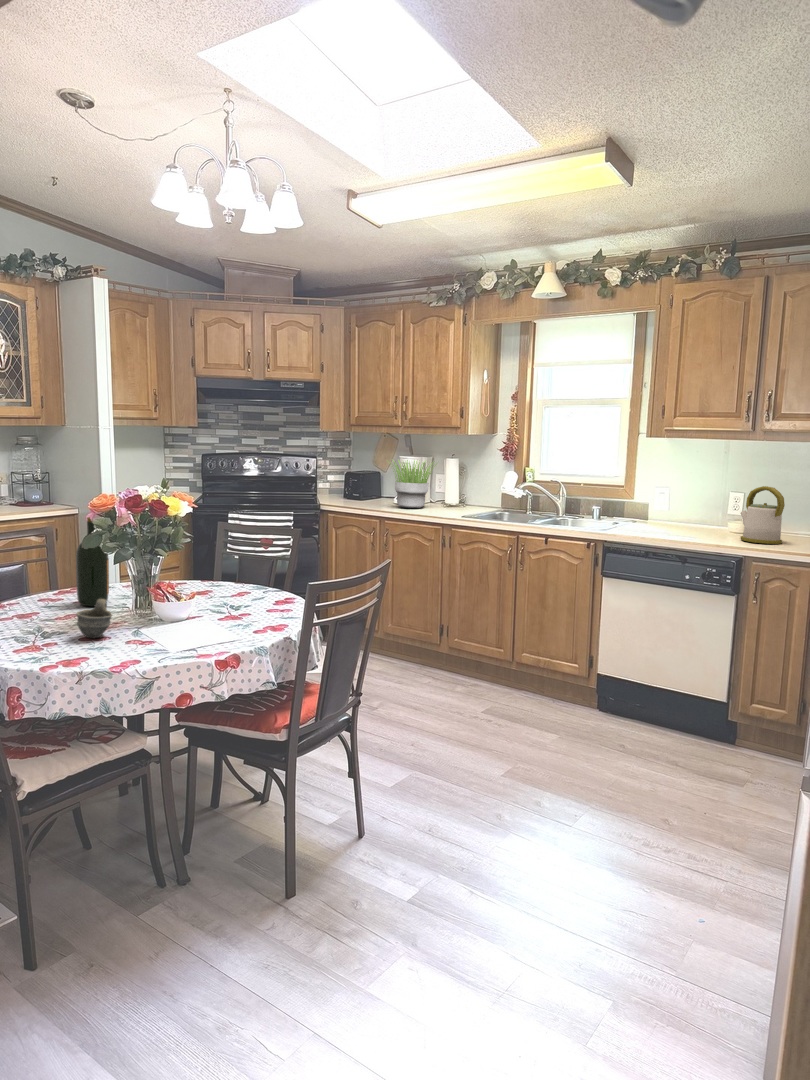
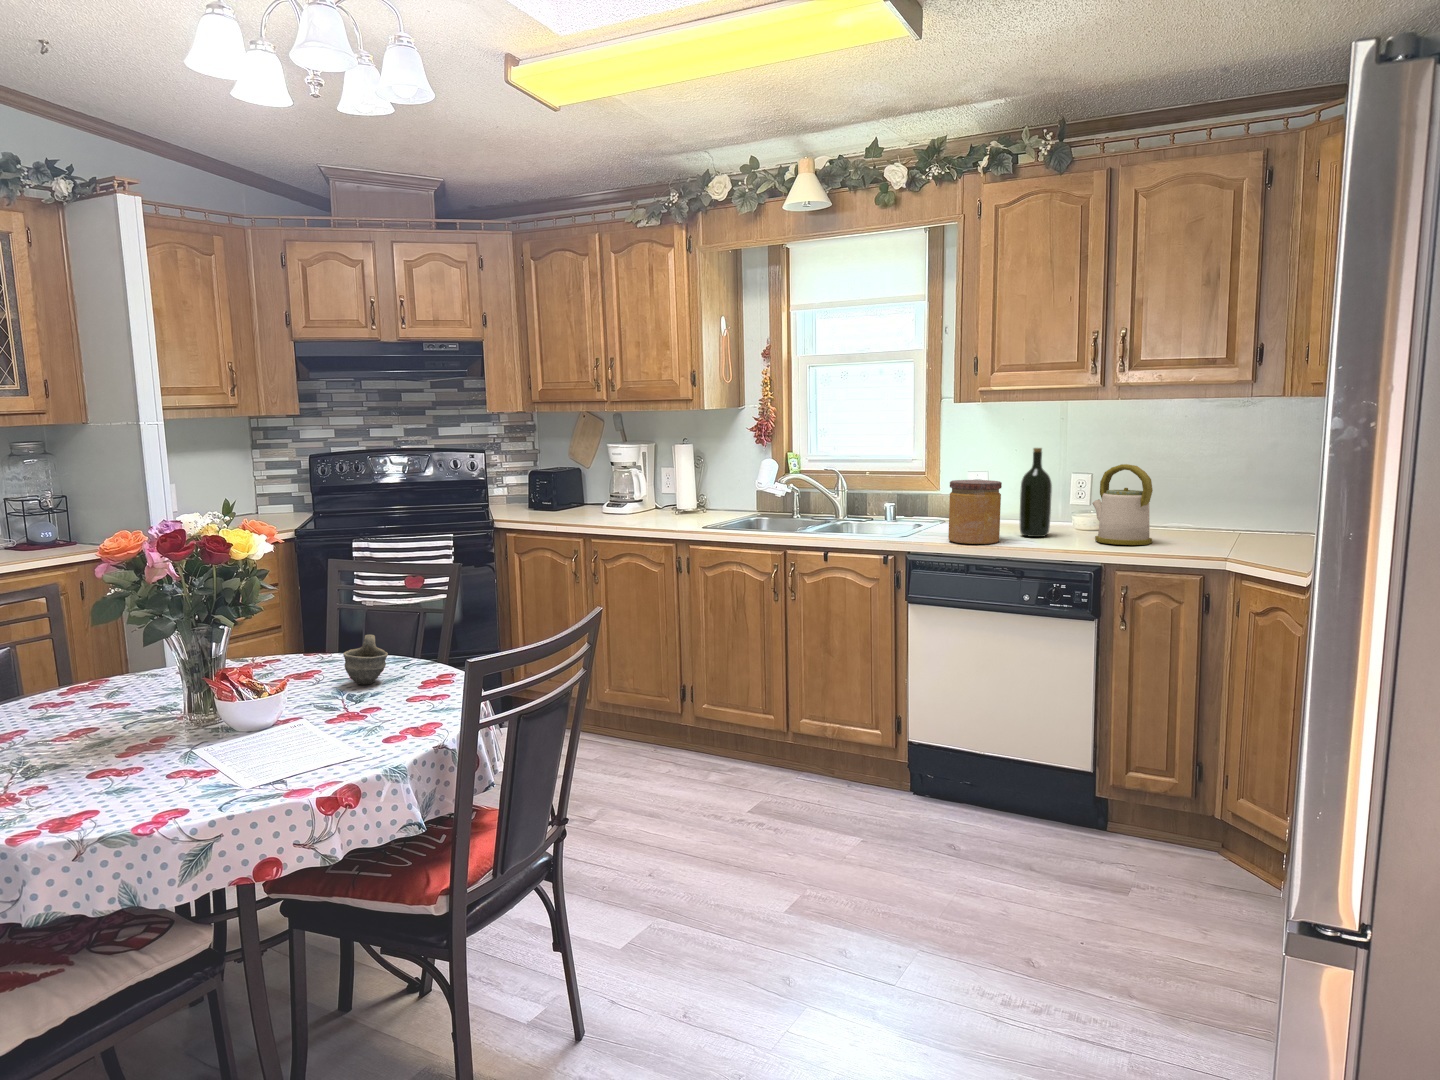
potted plant: present [392,460,436,508] -> none [584,447,666,519]
jar: none [634,492,675,537] -> present [948,480,1002,544]
wine bottle: present [76,517,109,606] -> present [1020,448,1052,537]
cup: present [76,599,112,638] -> present [343,635,388,685]

